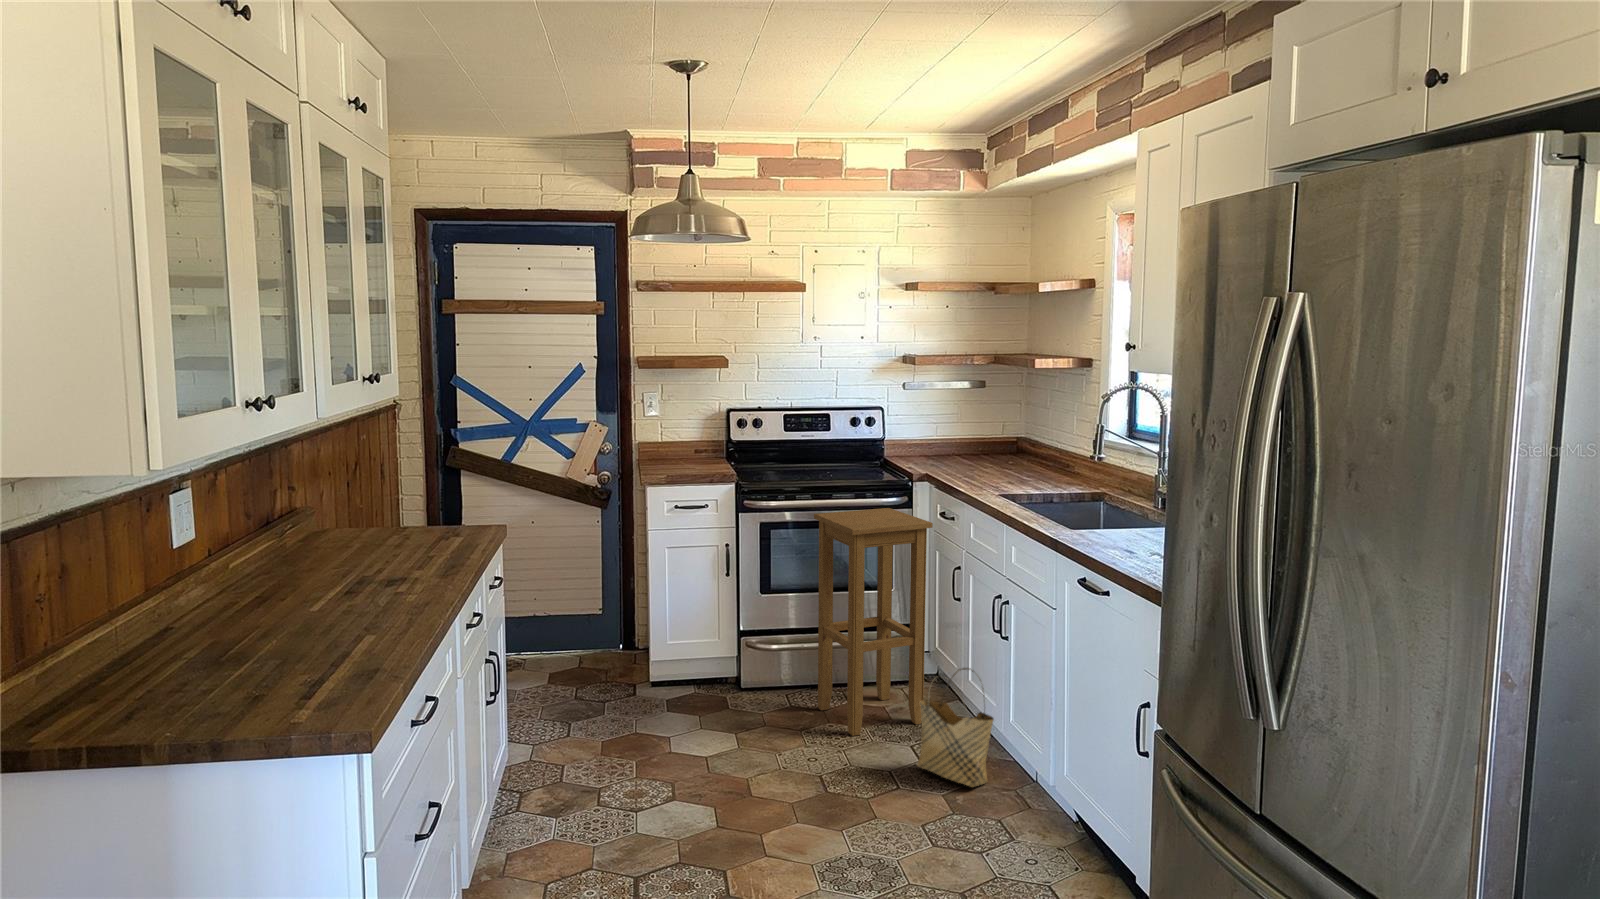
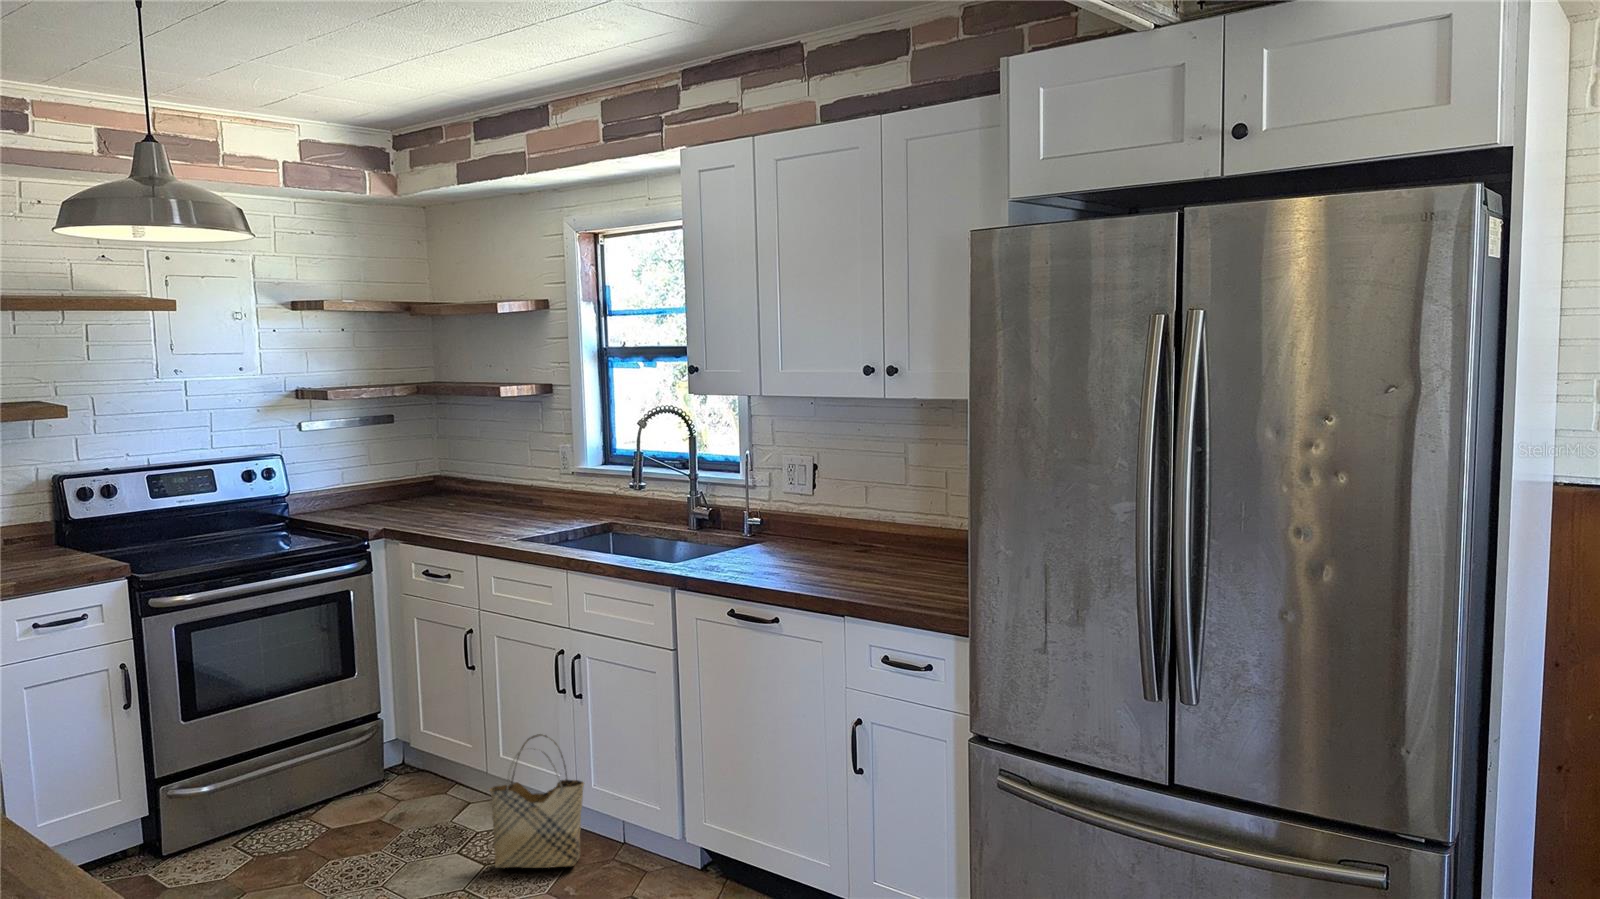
stool: present [814,508,933,736] -> none [277,575,445,866]

